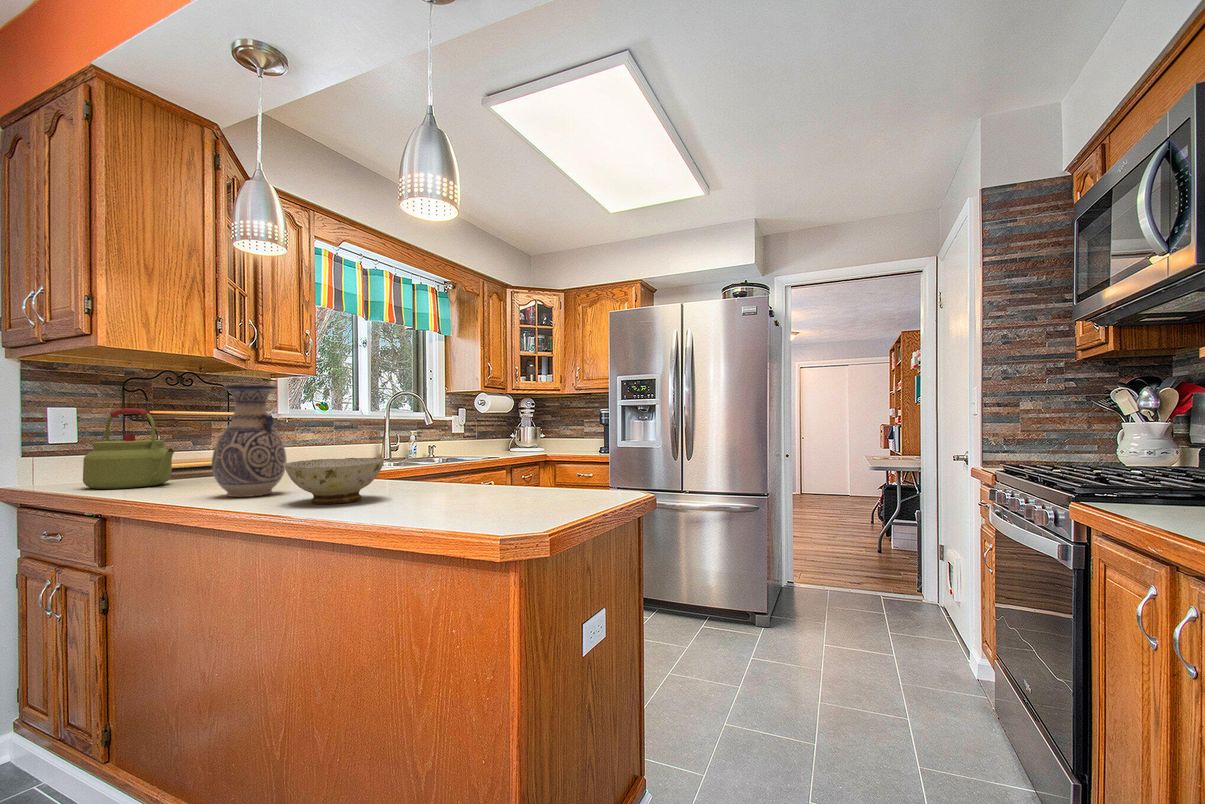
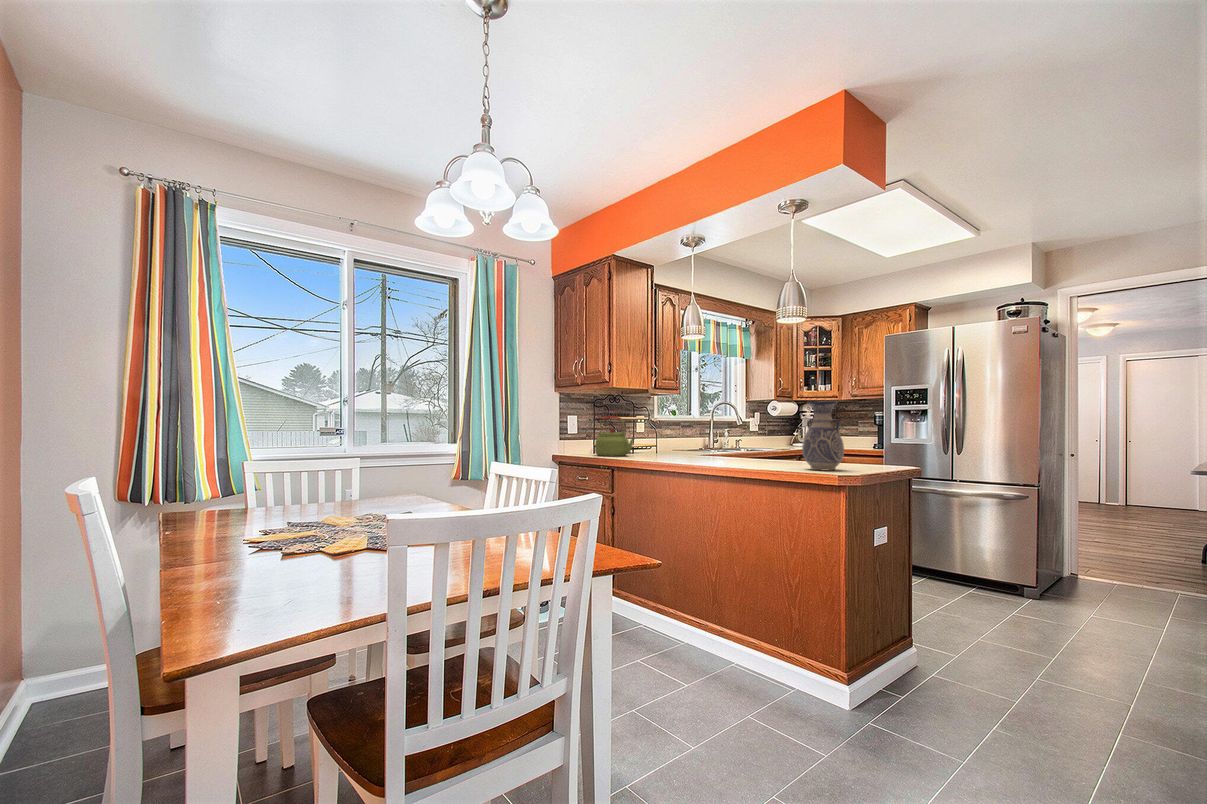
vase: present [212,385,287,497] -> present [802,401,844,471]
ceramic bowl: present [284,457,384,504] -> none [712,443,758,465]

